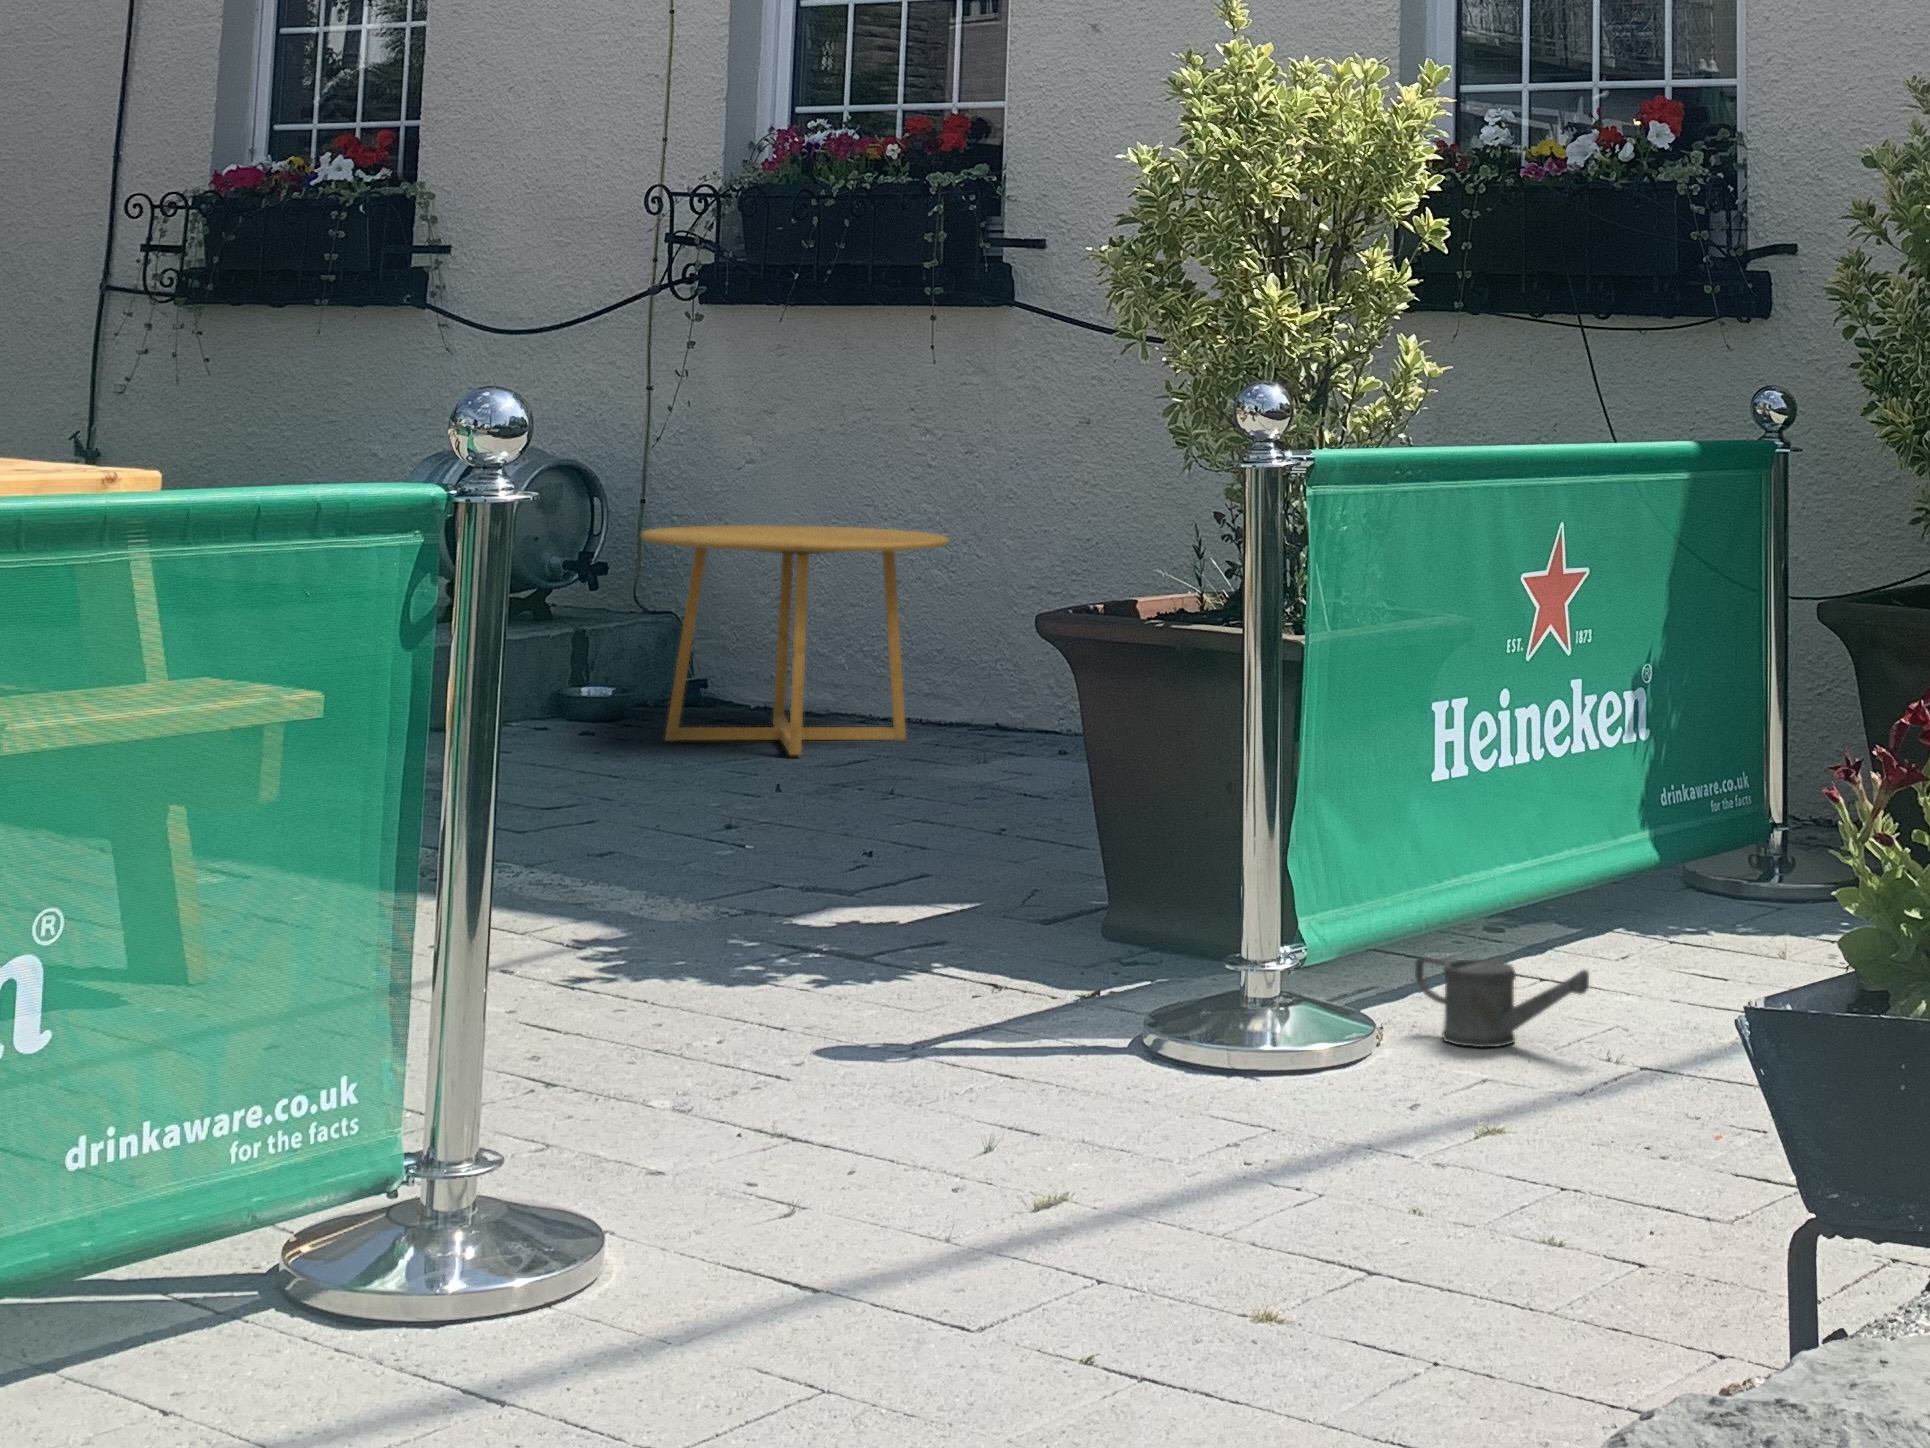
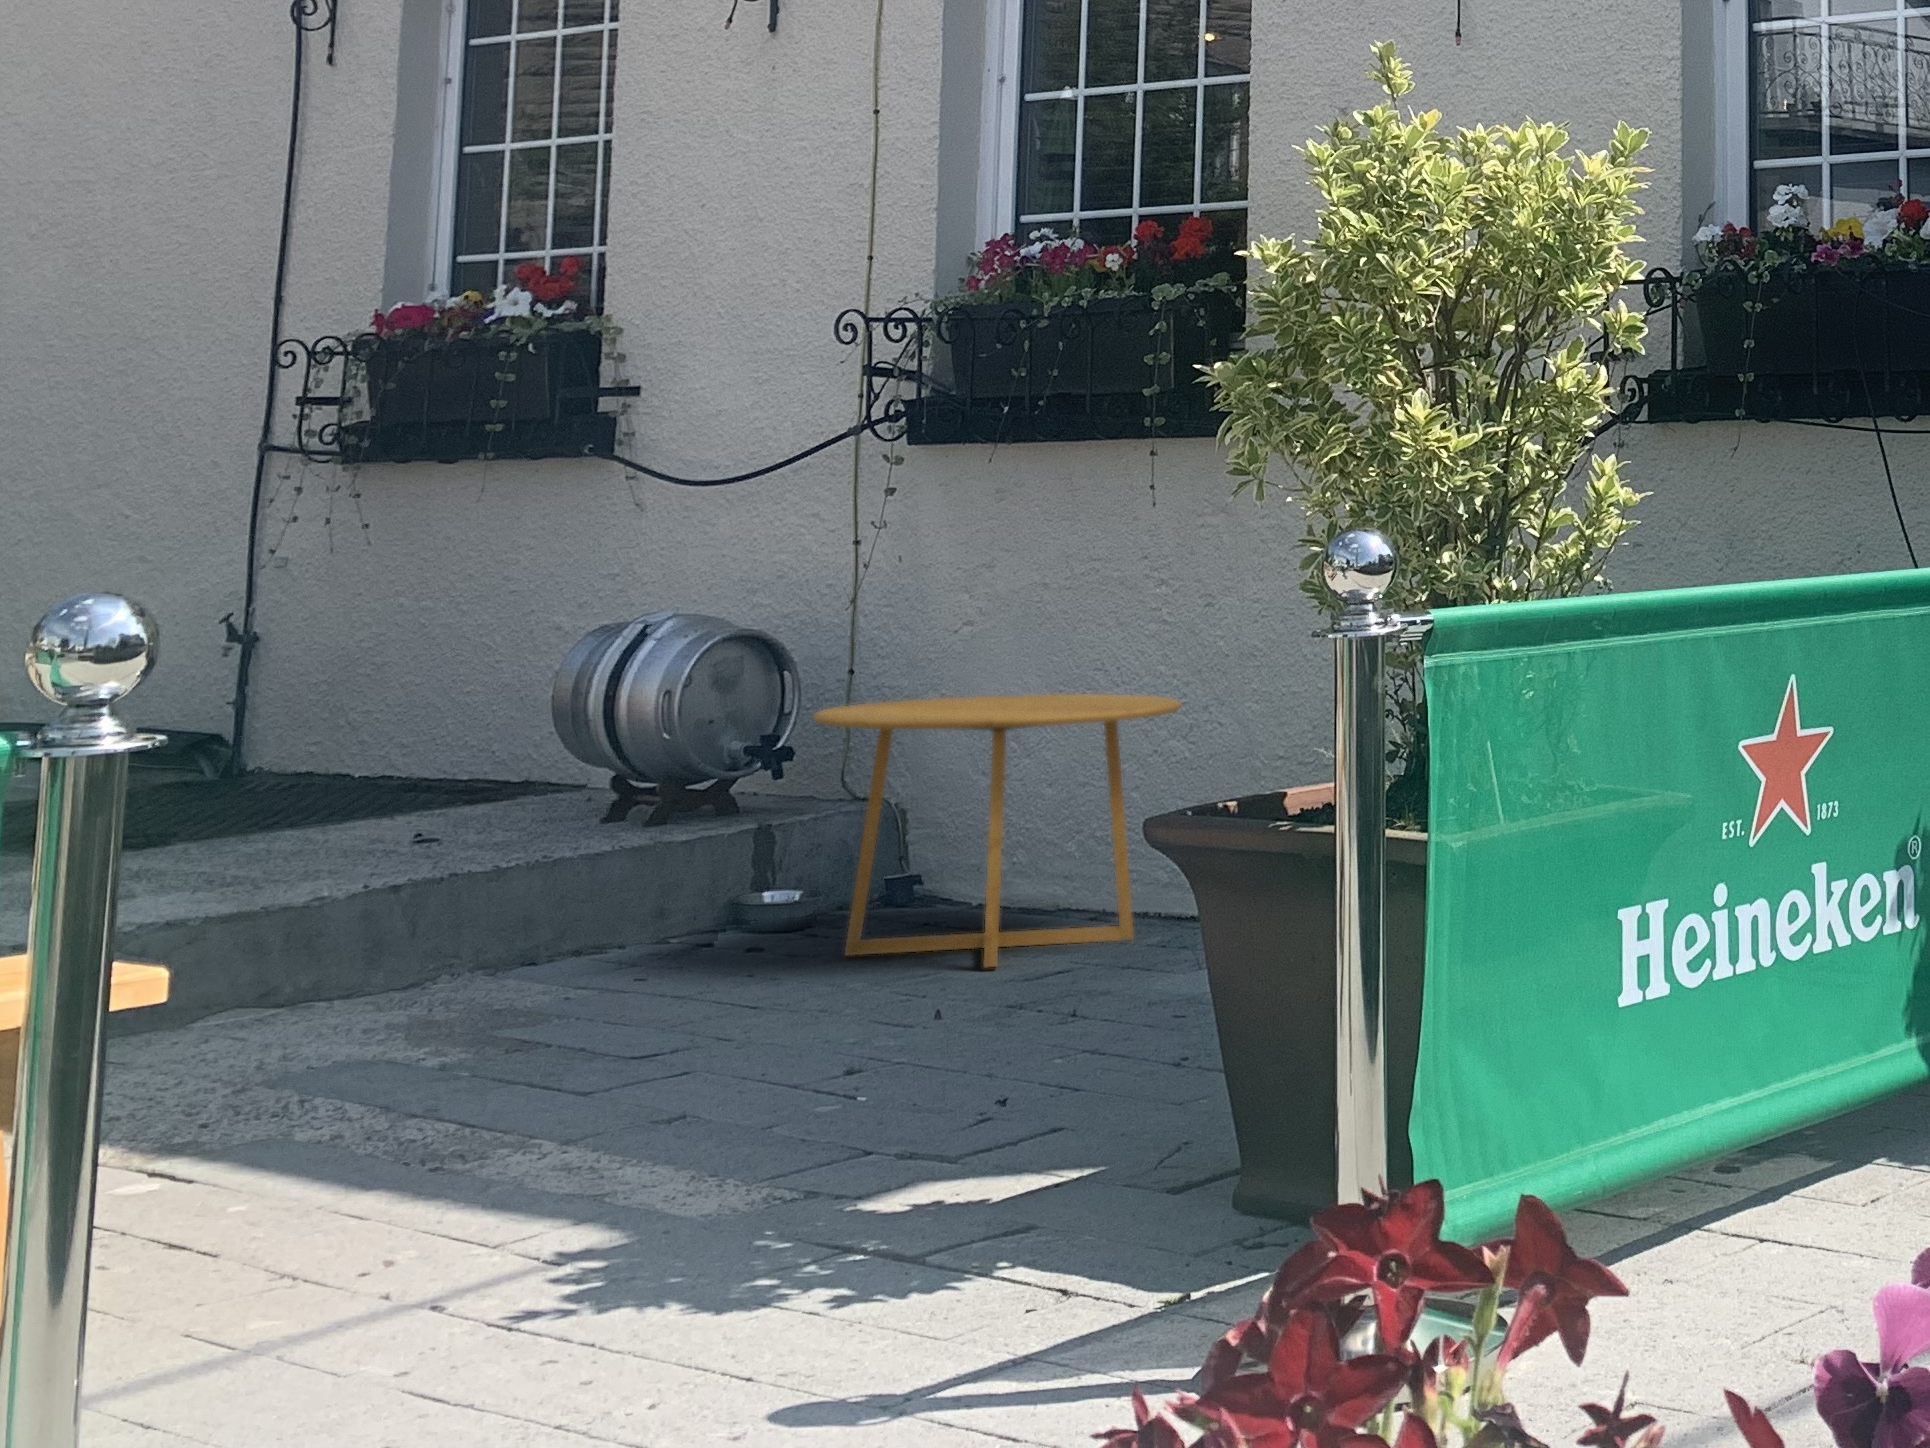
watering can: present [1415,957,1589,1047] -> none [1595,1214,1799,1329]

